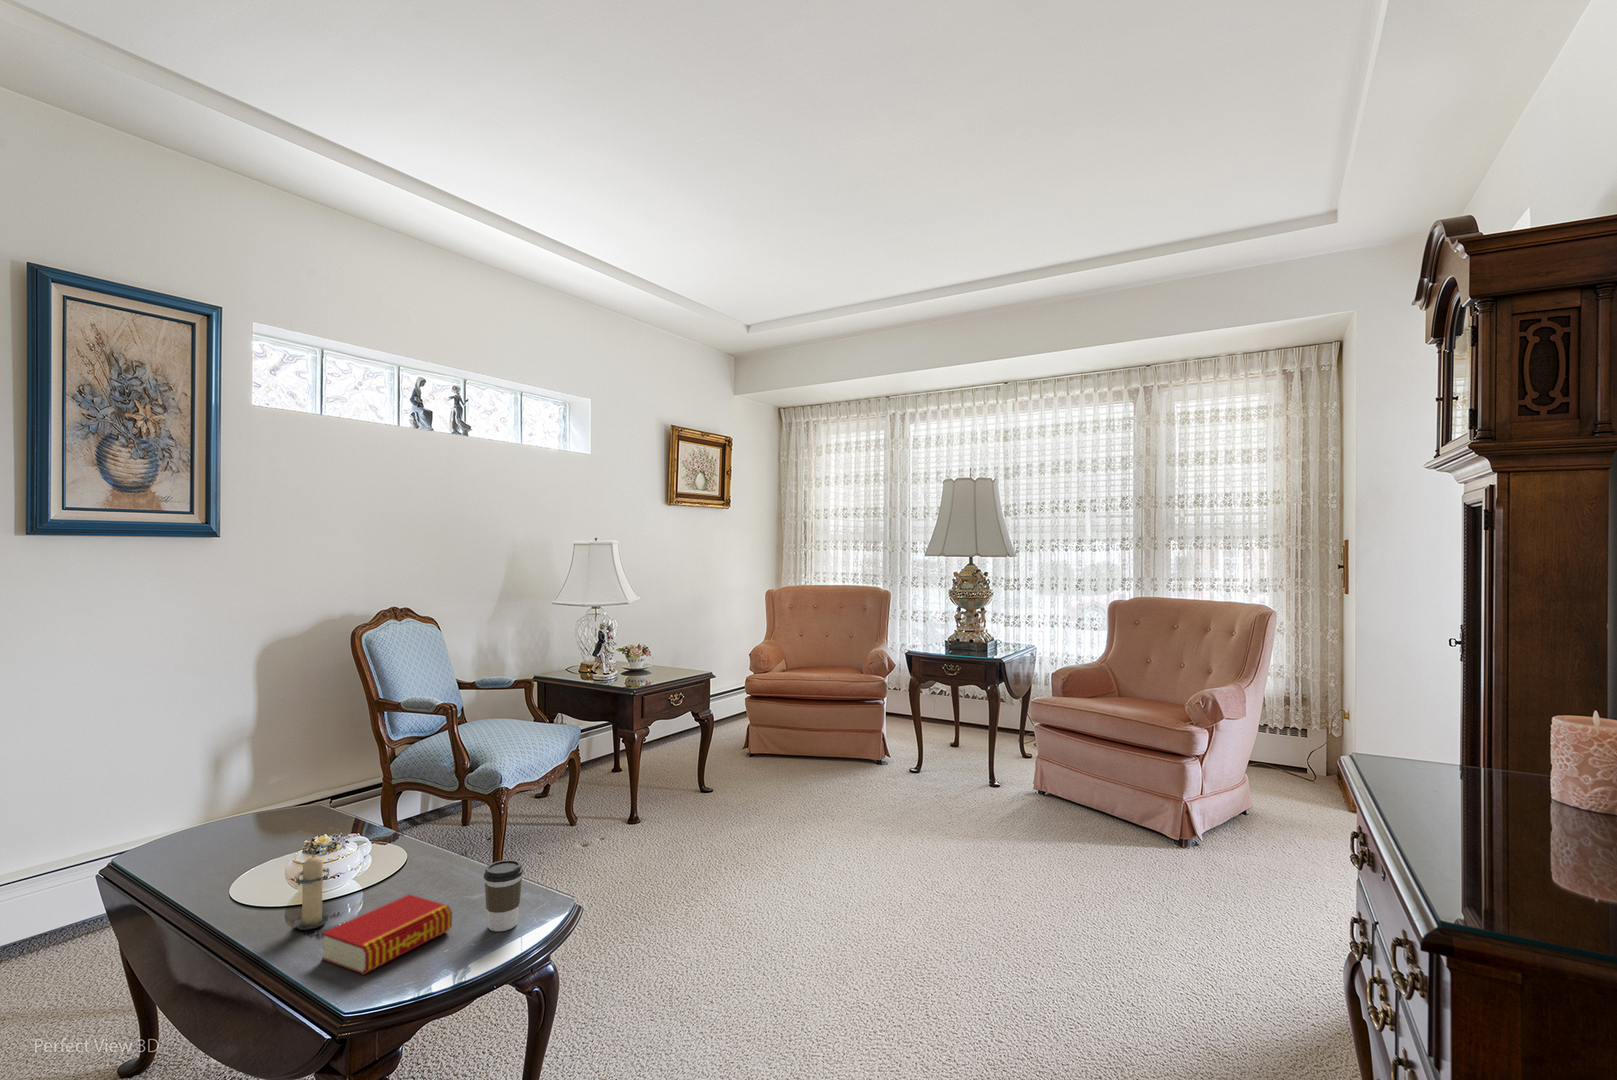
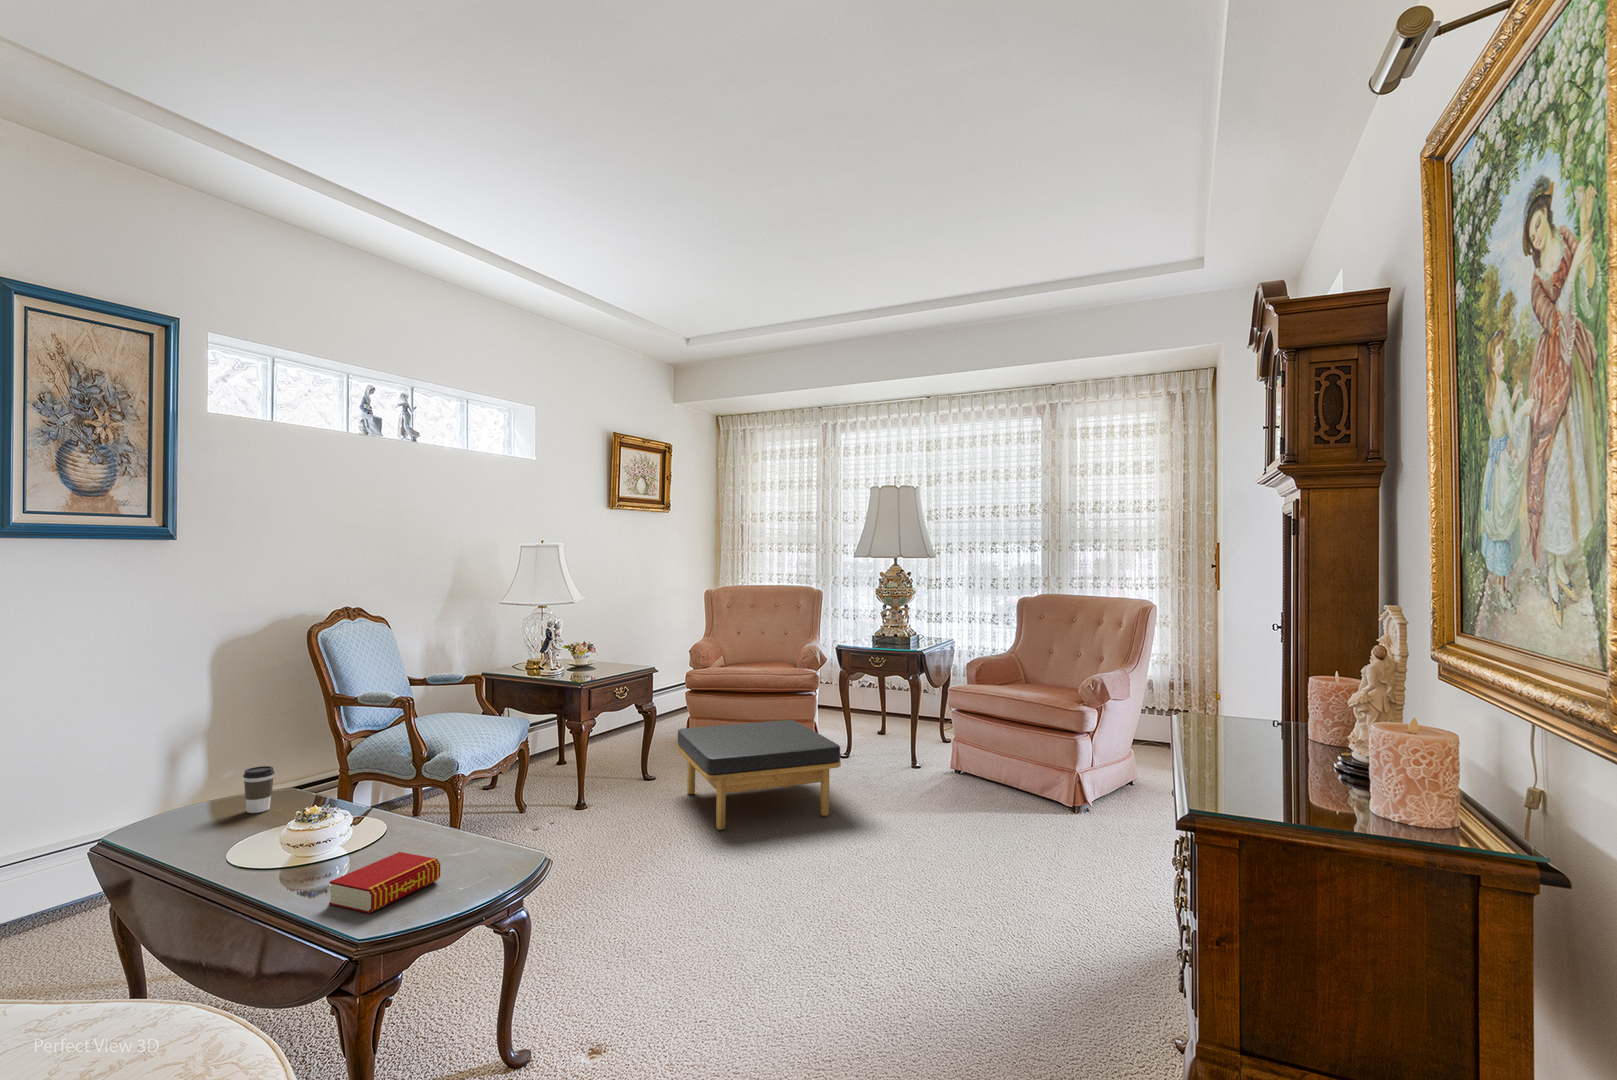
ottoman: none [737,731,914,853] -> present [677,720,841,830]
candle: present [295,851,329,930] -> none [294,816,331,885]
coffee cup: present [484,860,523,931] -> present [243,766,274,813]

